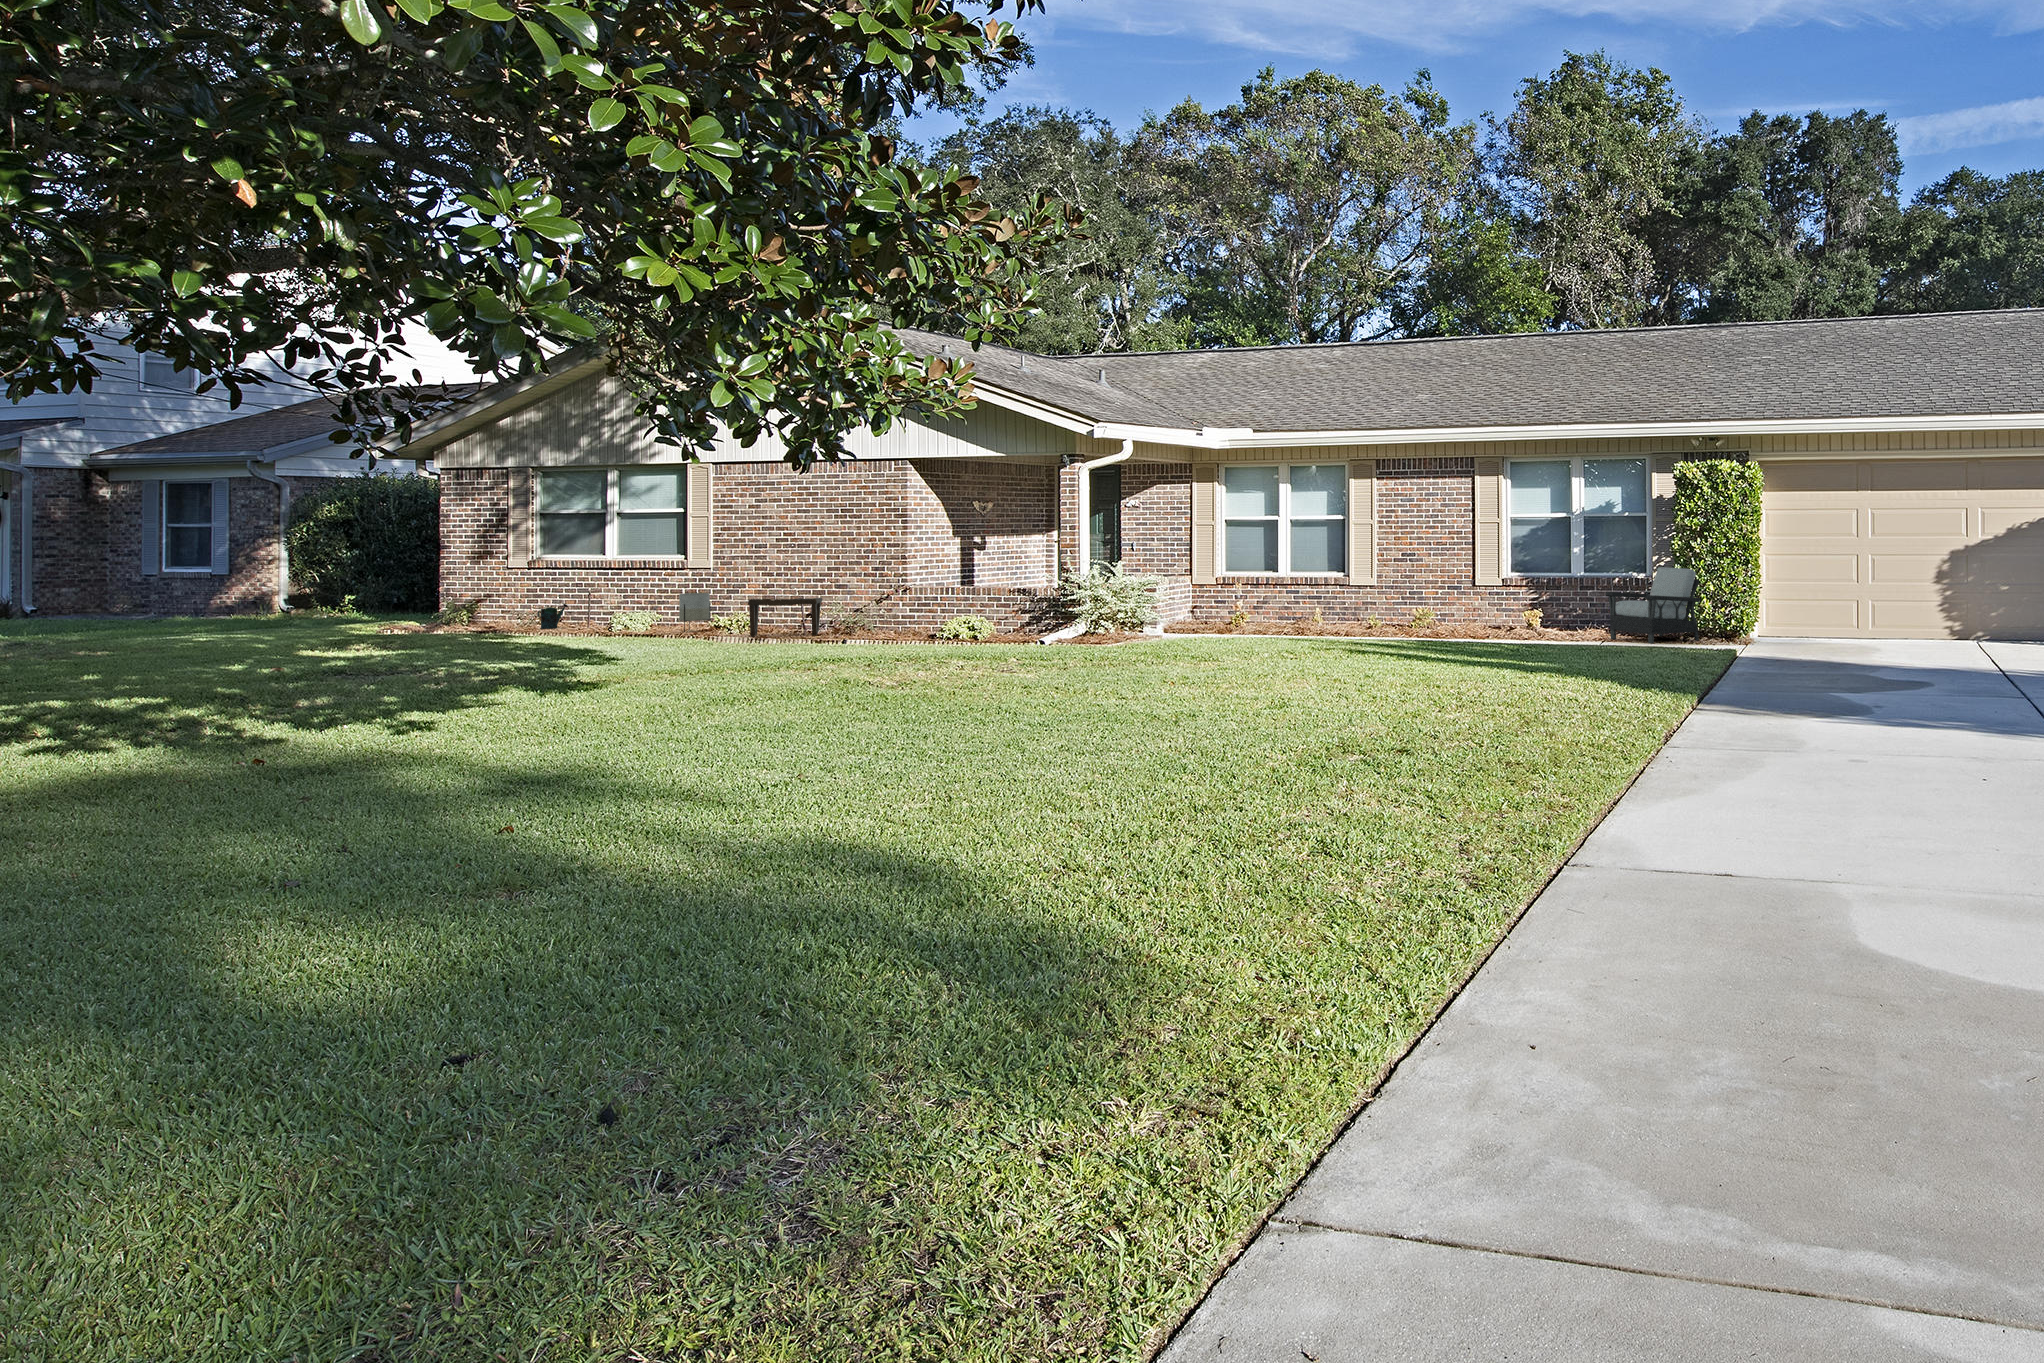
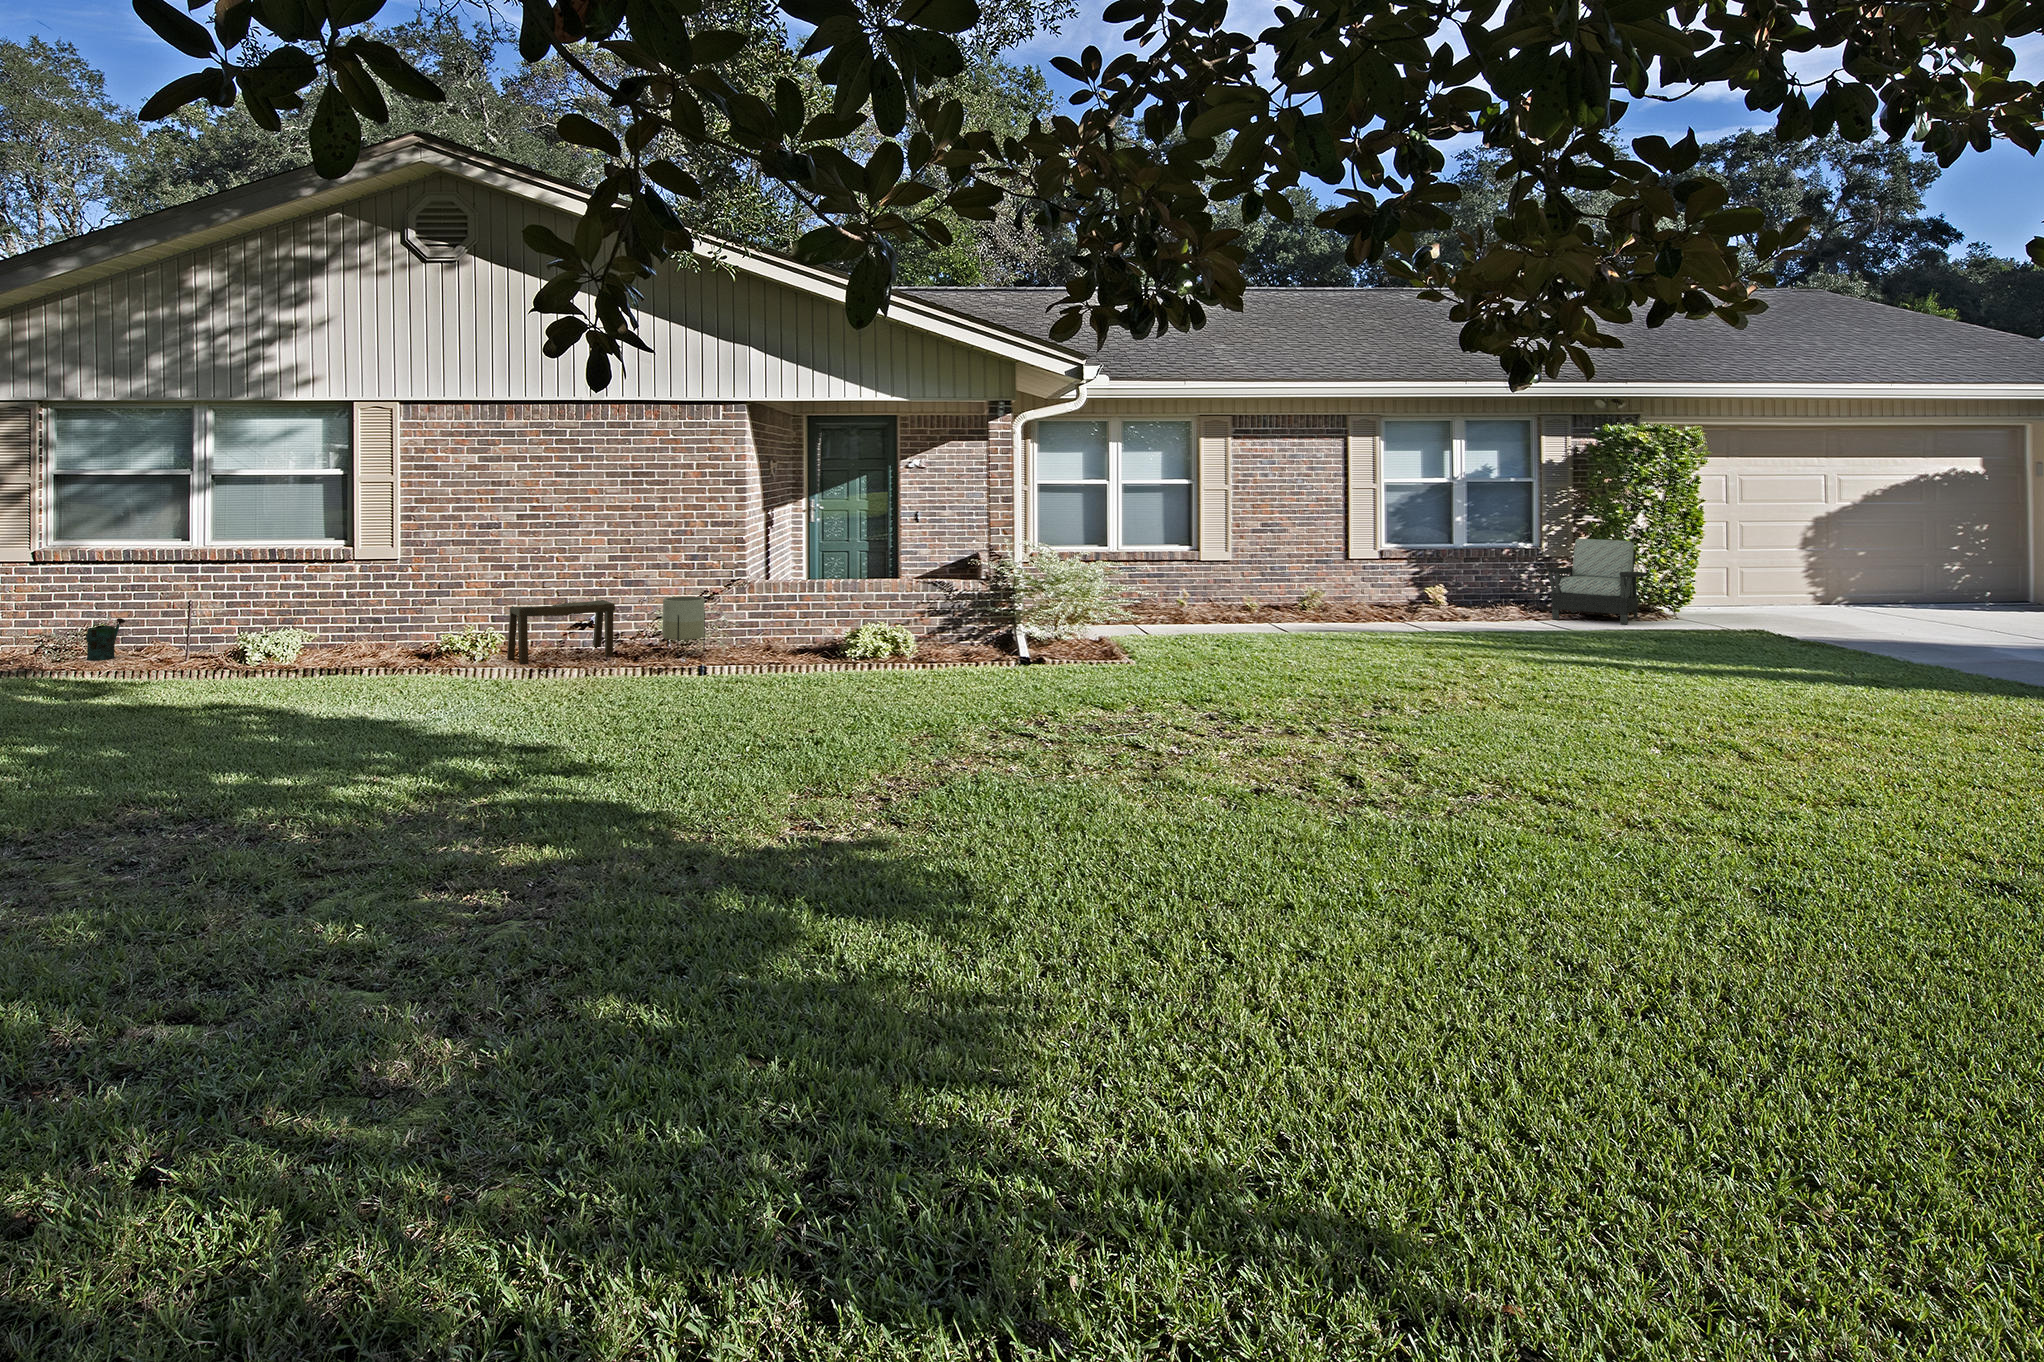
planter: present [679,593,711,632] -> present [662,596,705,657]

